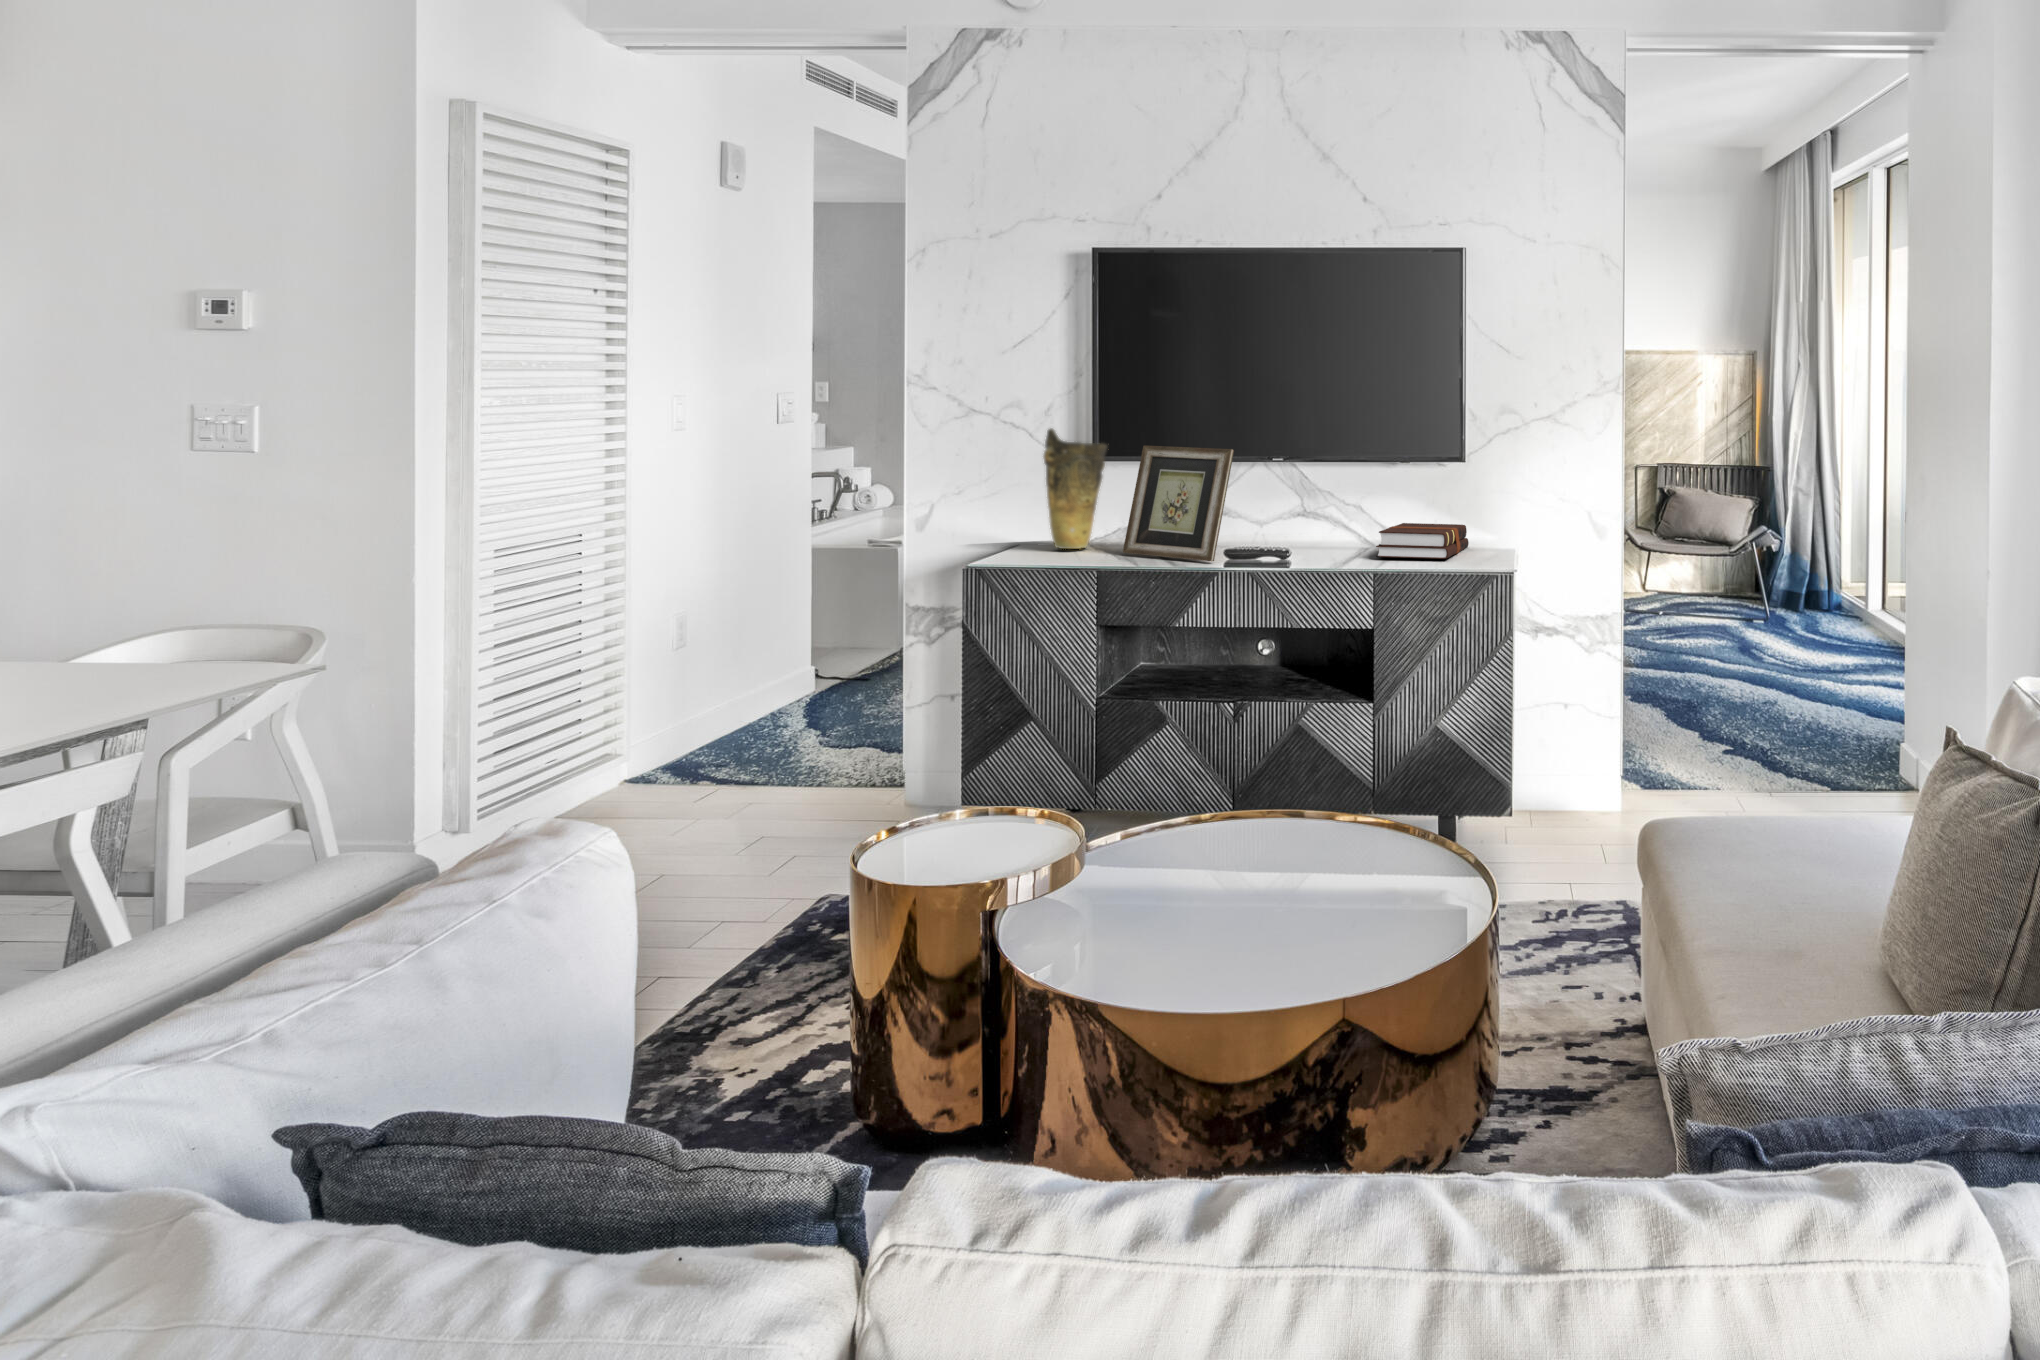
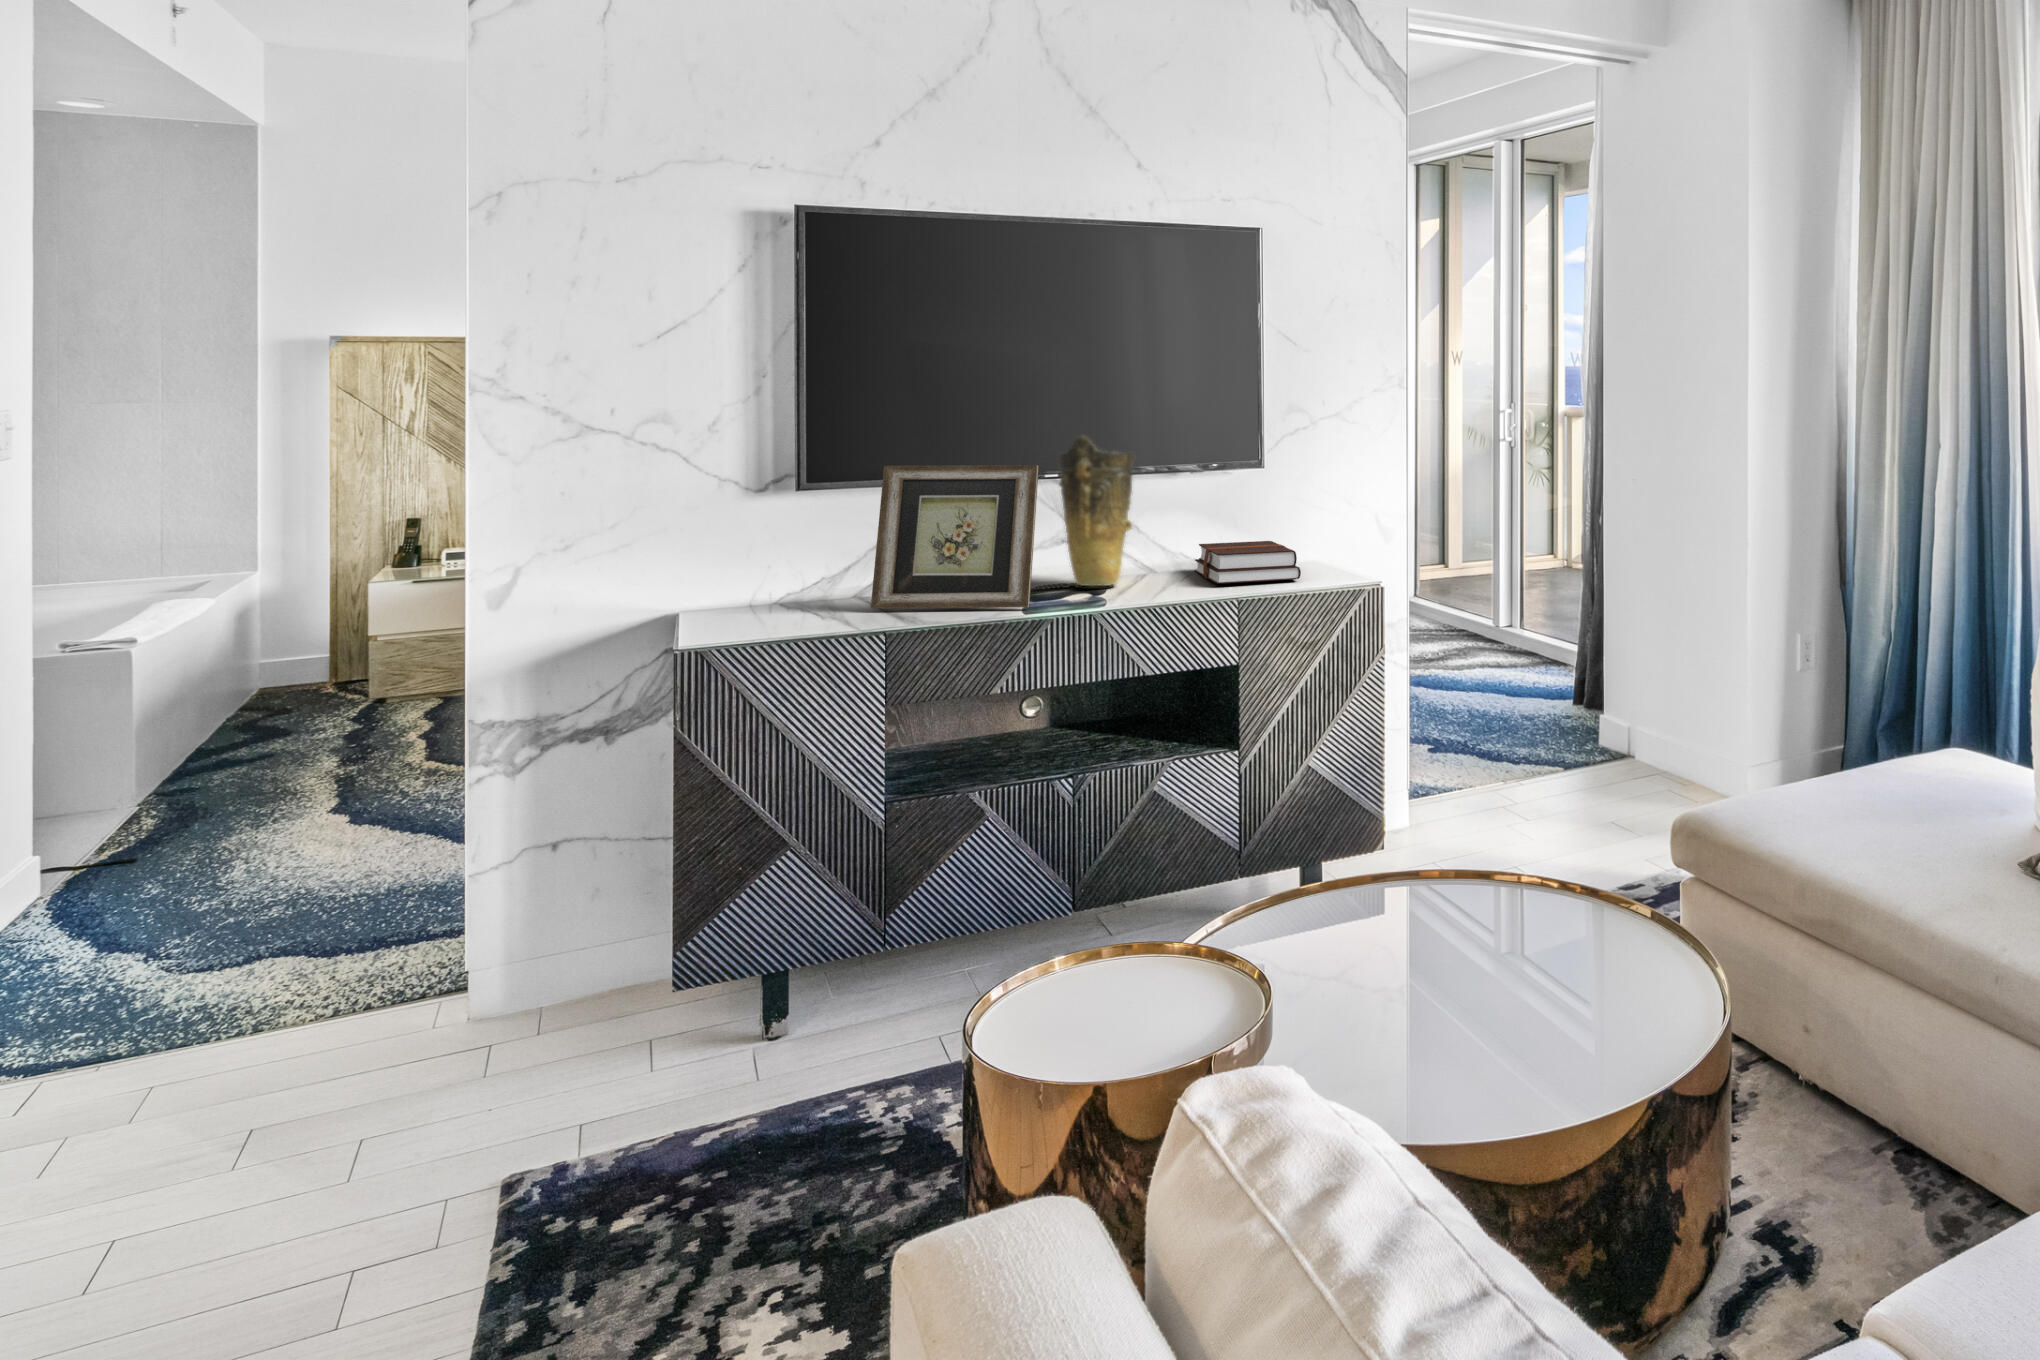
vase: present [1044,428,1107,549] -> present [1058,435,1136,586]

